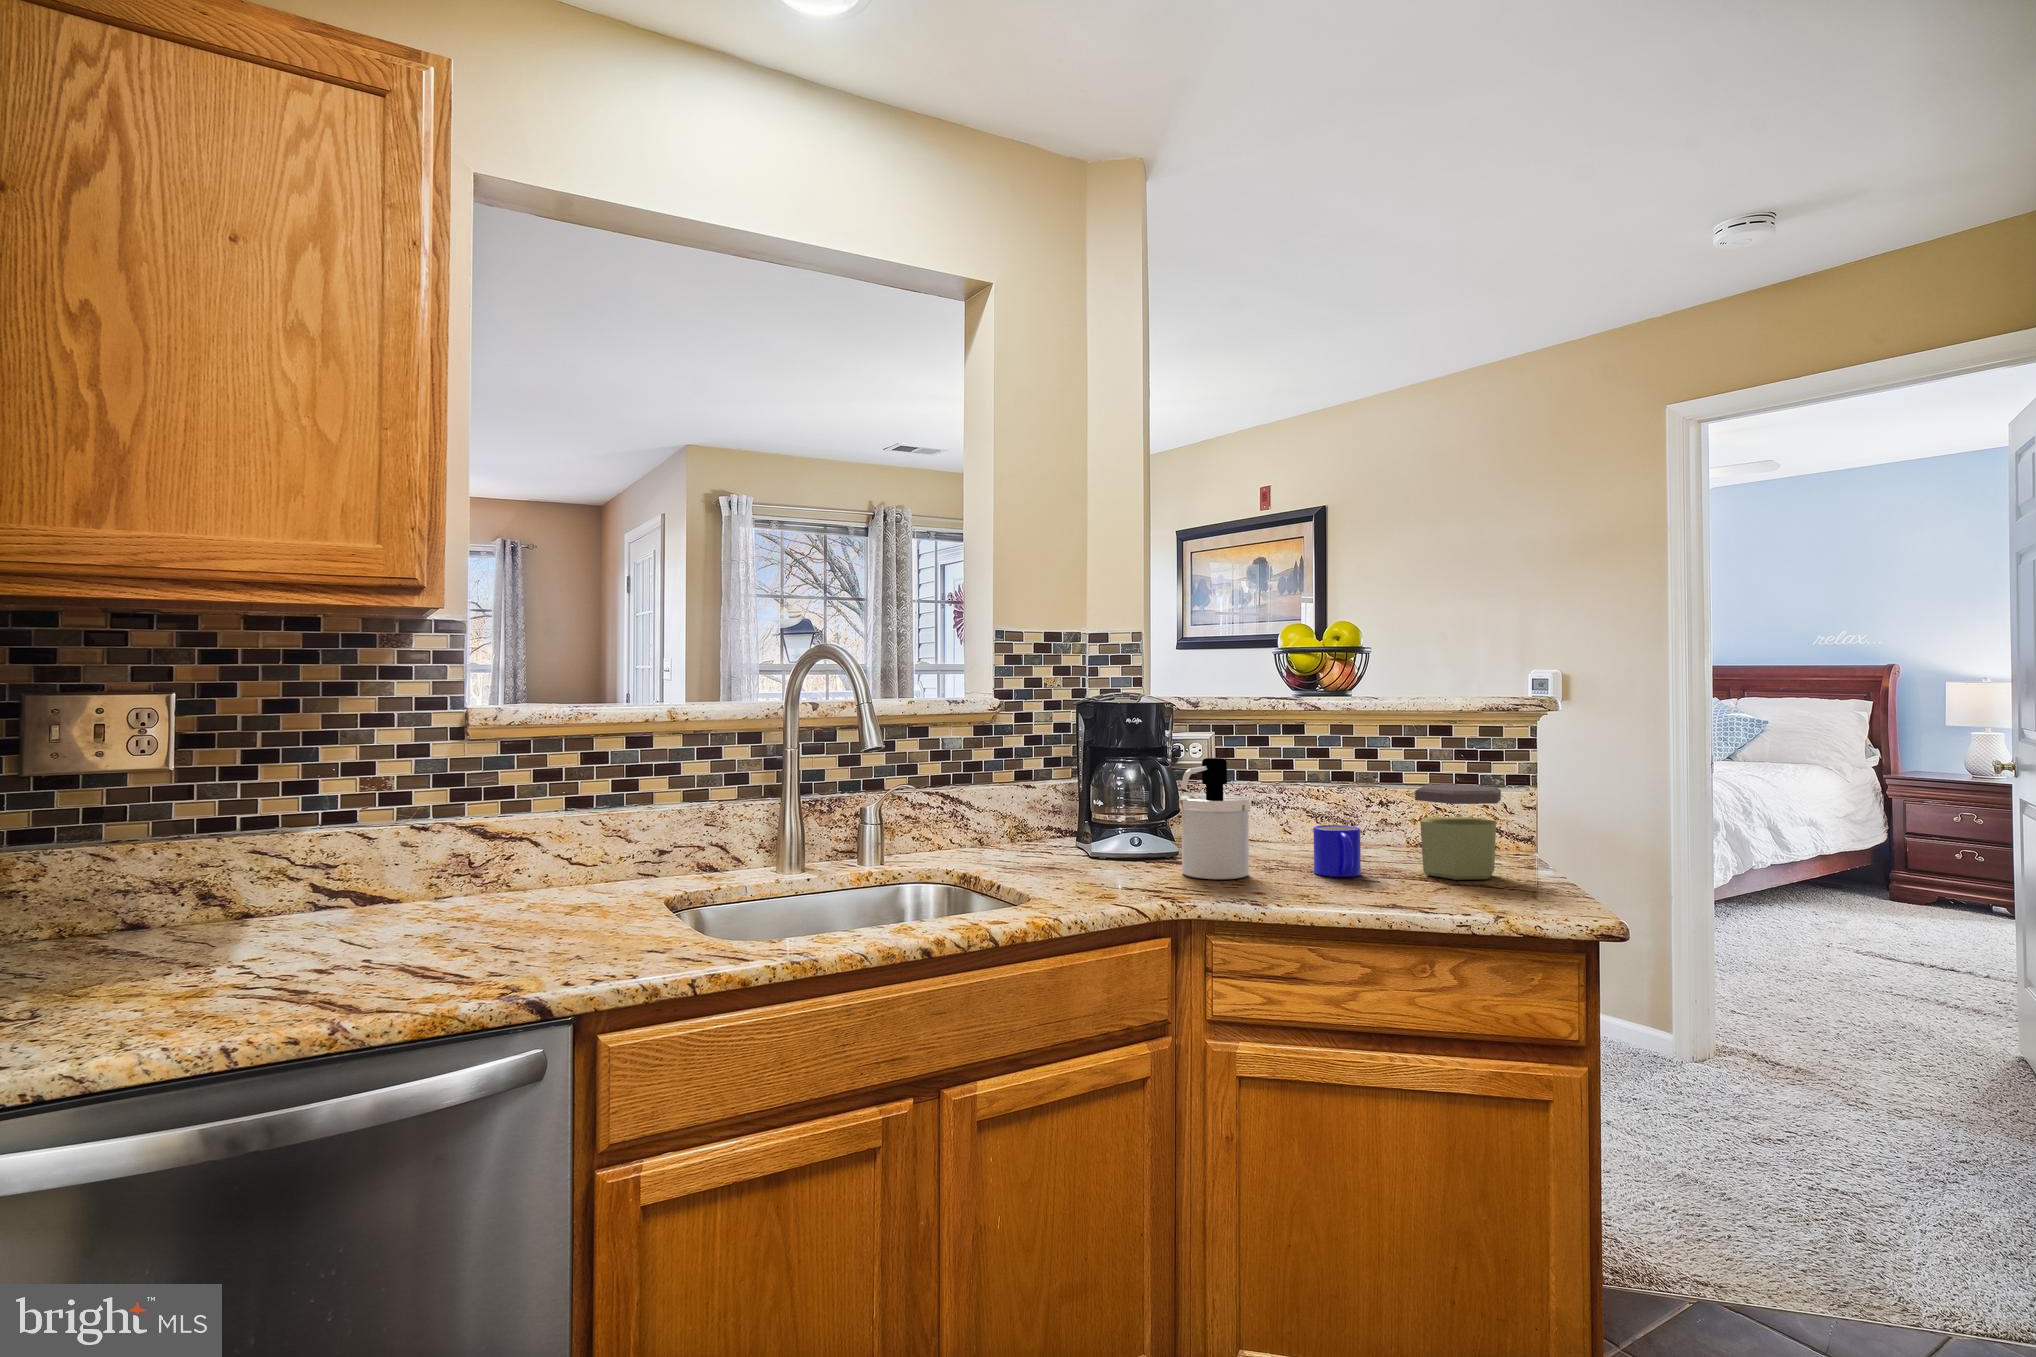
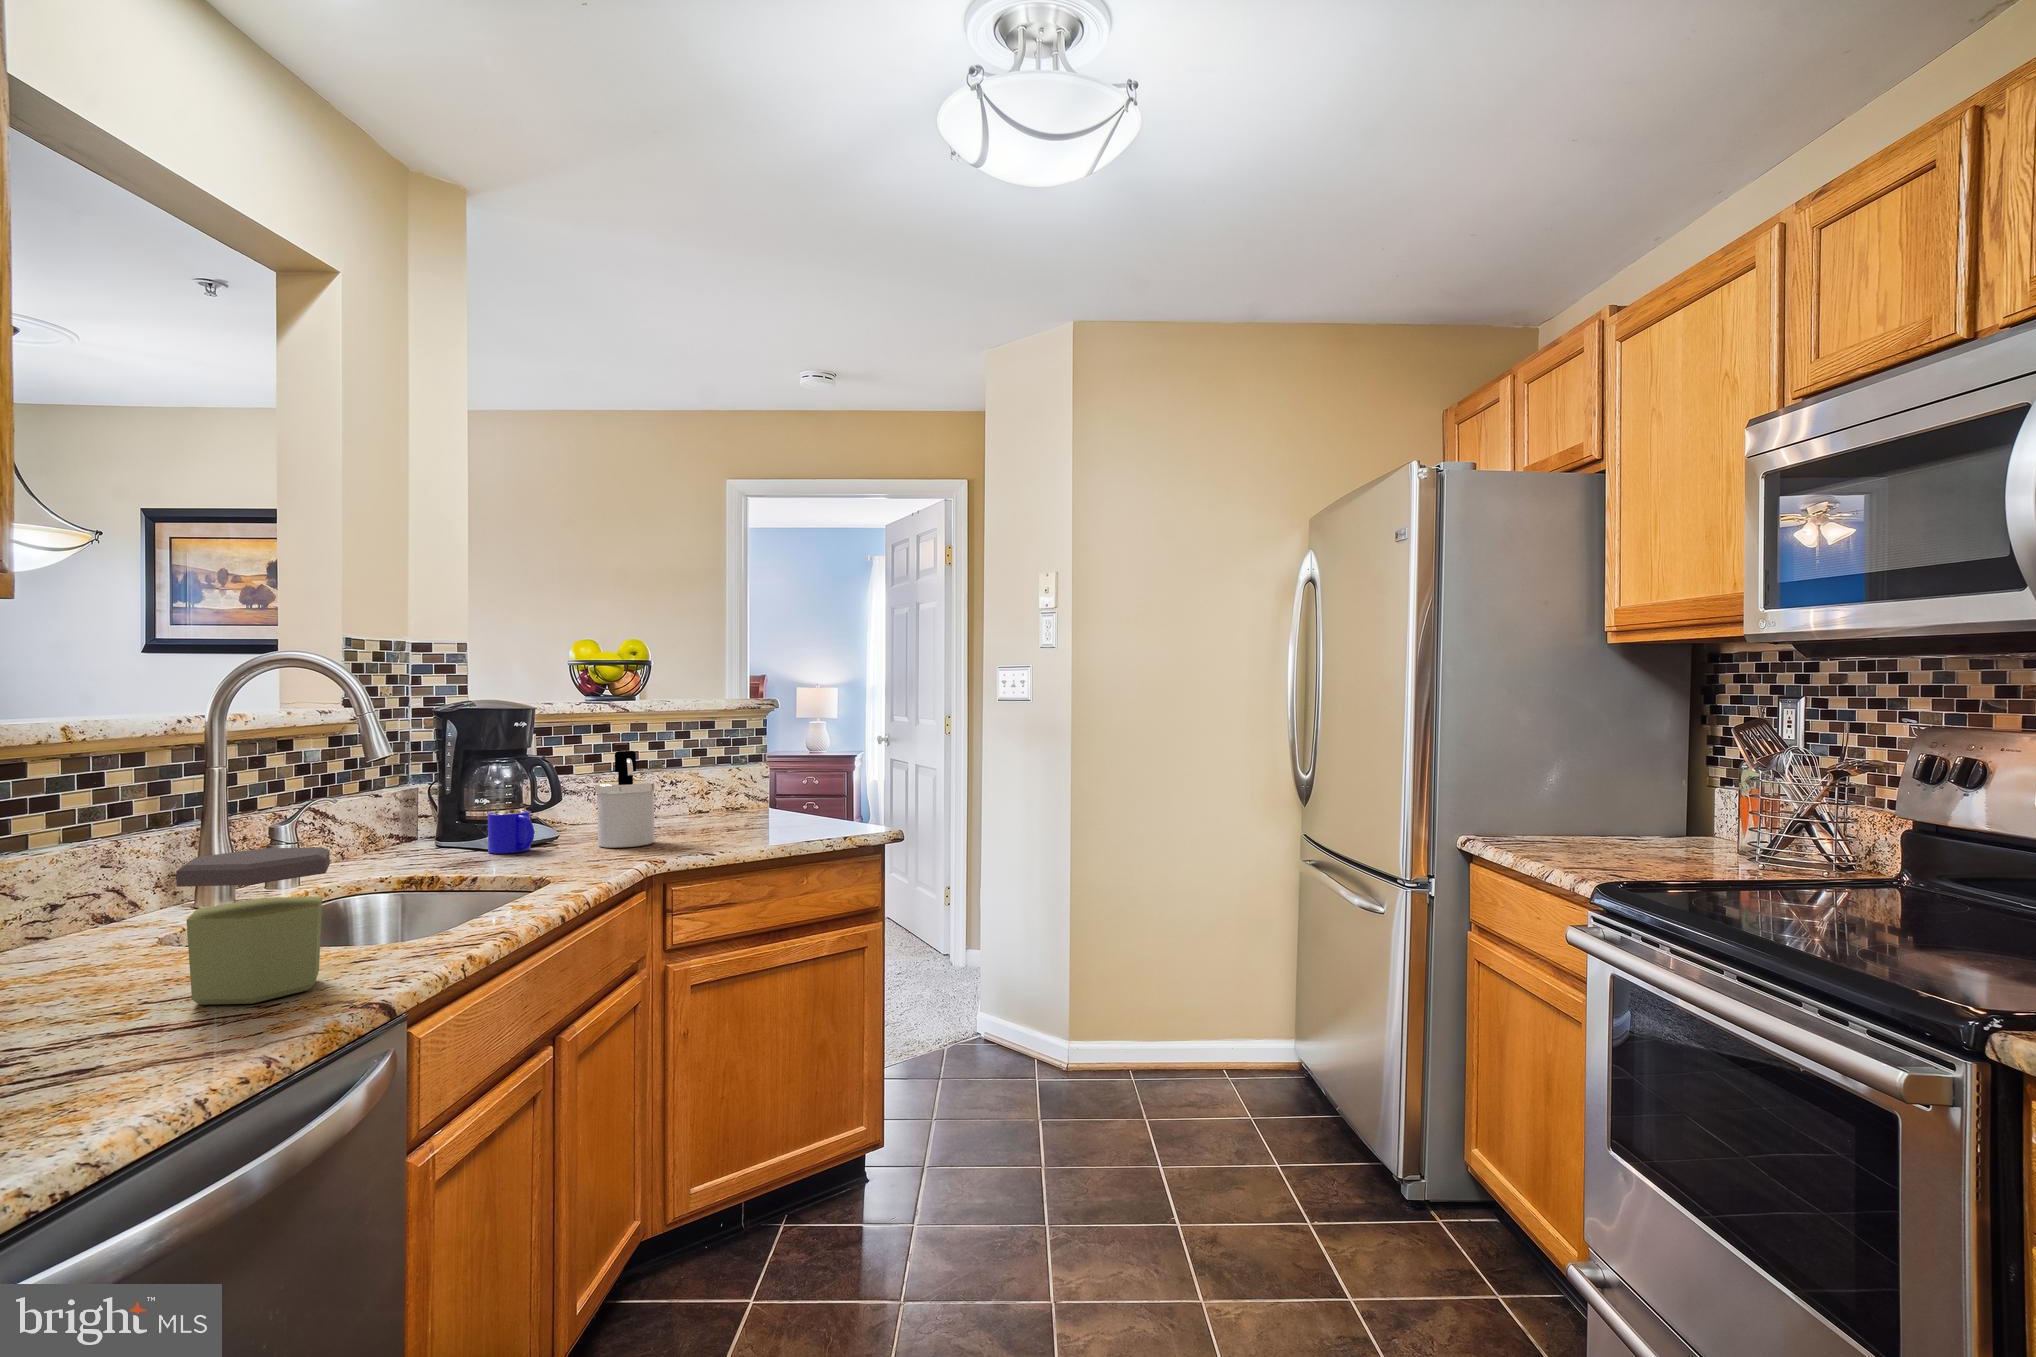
jar: present [1415,785,1501,880] -> present [176,847,330,1005]
mug: present [1313,825,1361,877] -> present [488,811,534,854]

